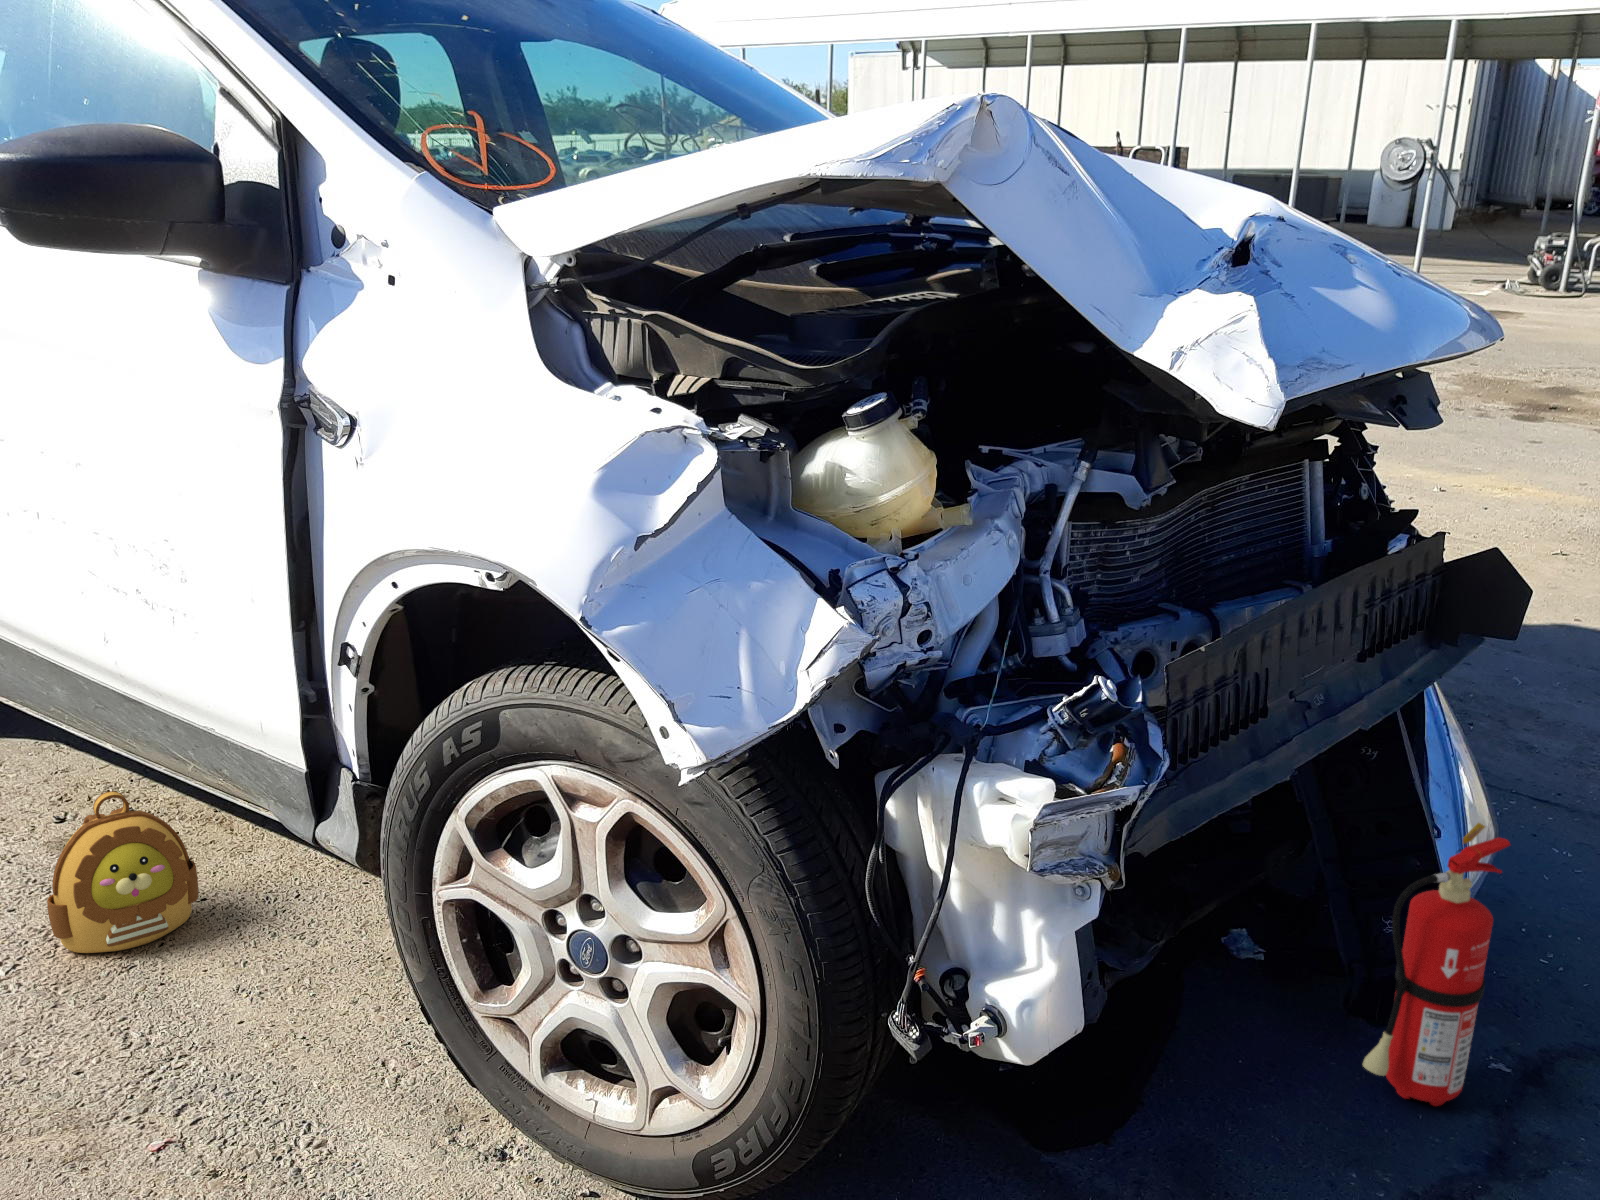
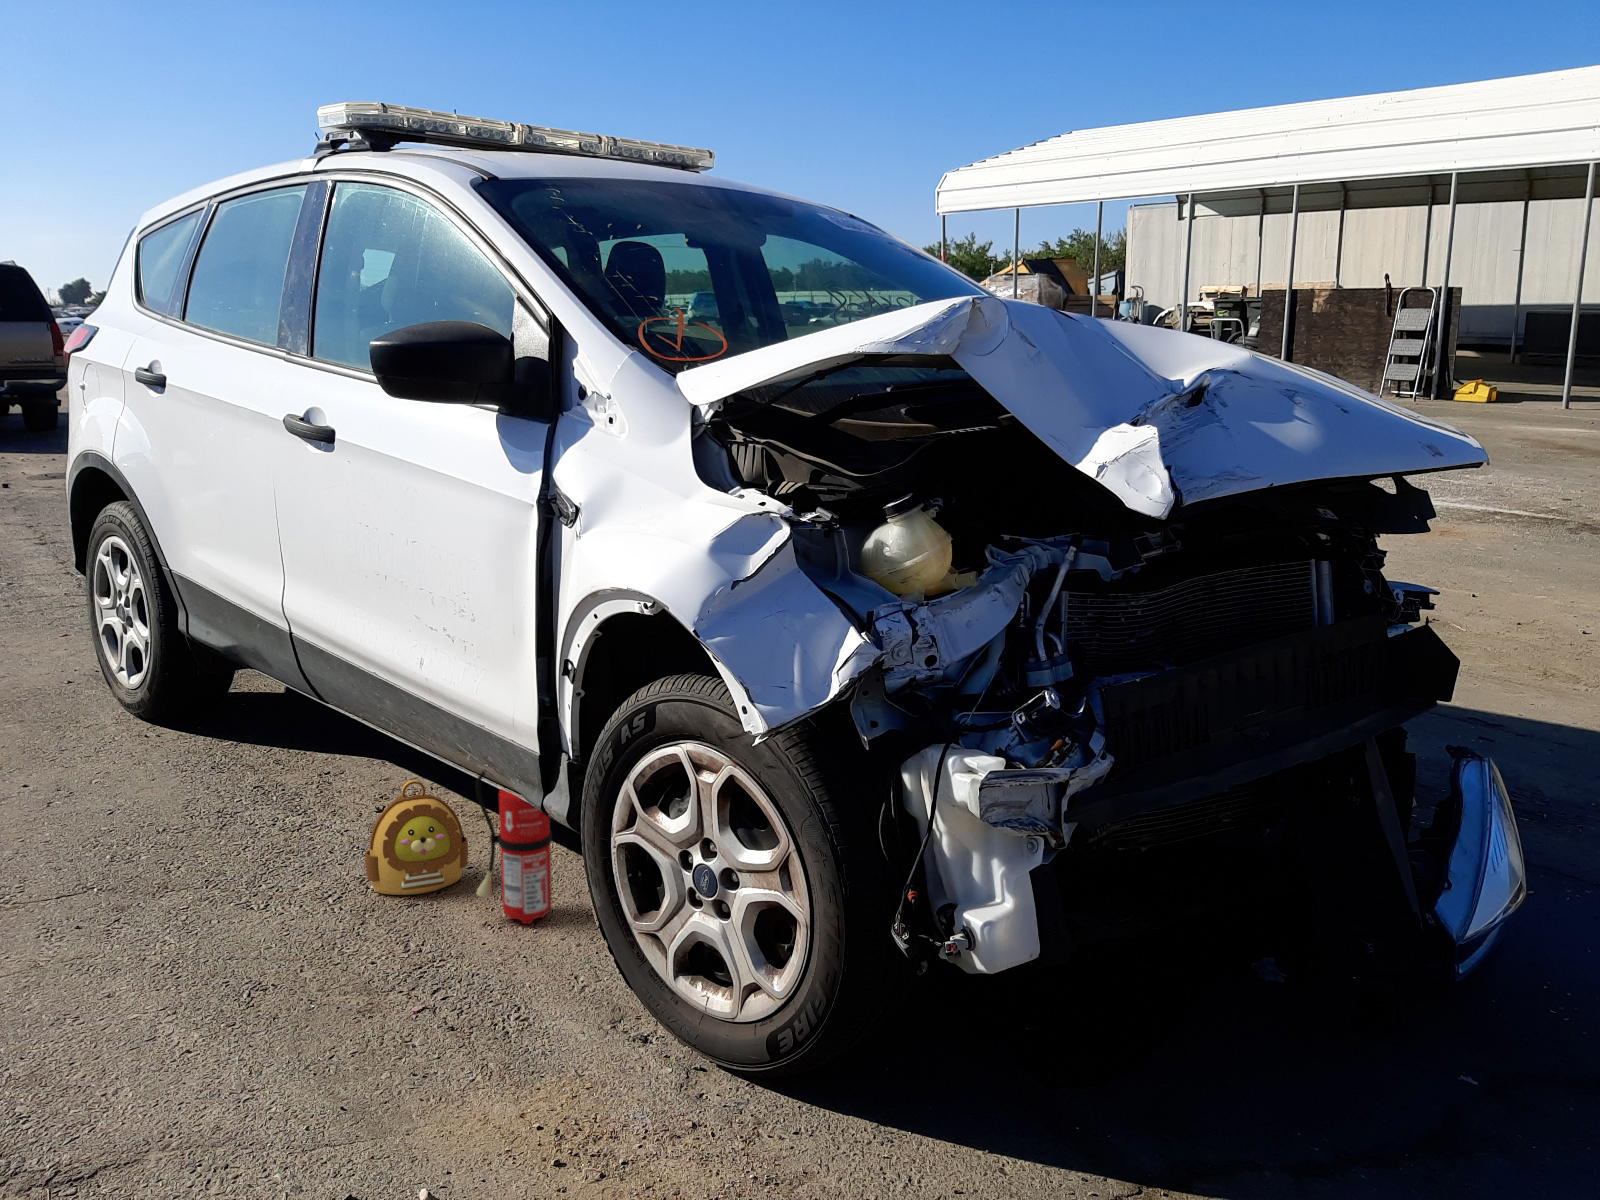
fire extinguisher: present [1363,823,1510,1106] -> present [476,771,552,924]

